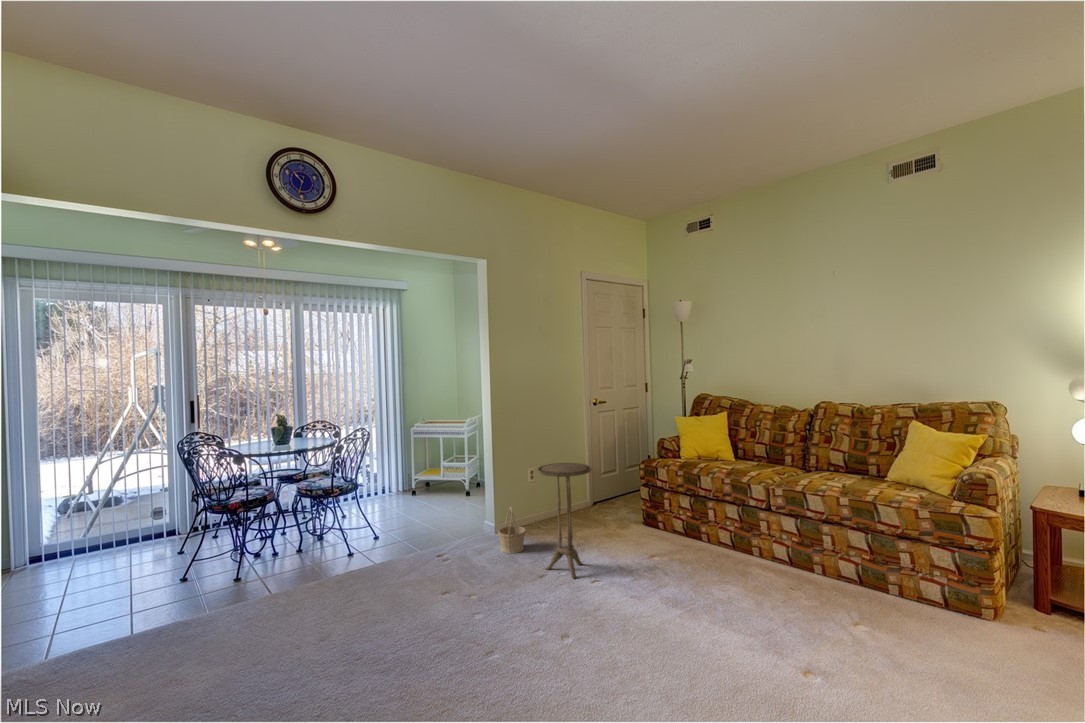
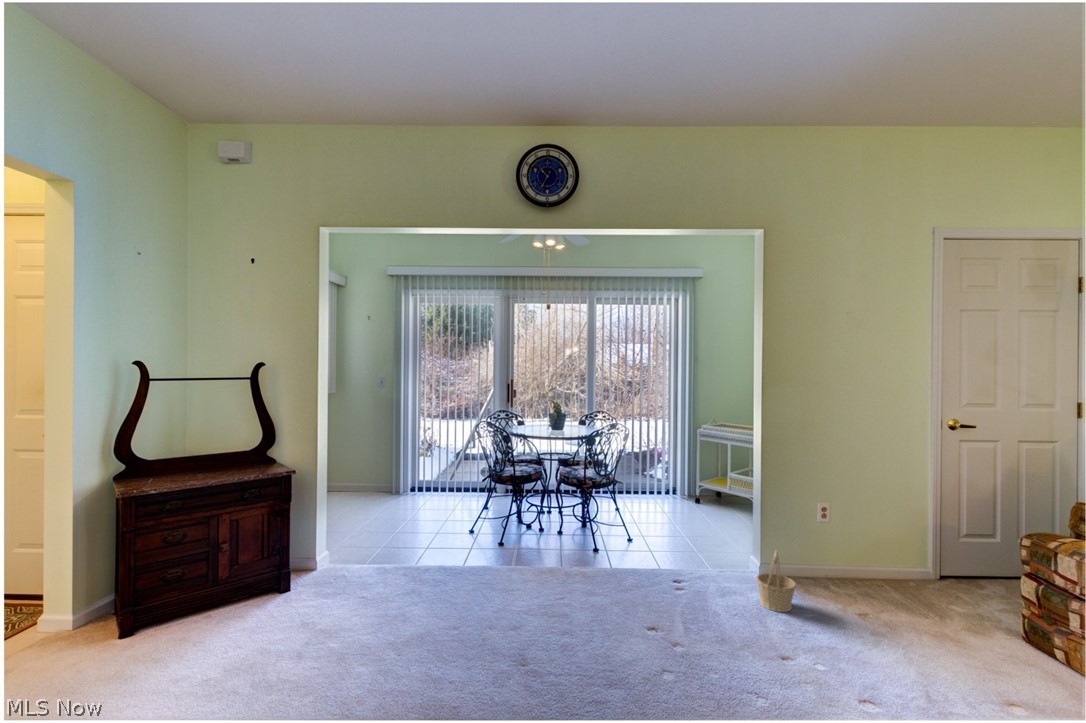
side table: present [537,463,592,579] -> none [800,507,891,684]

